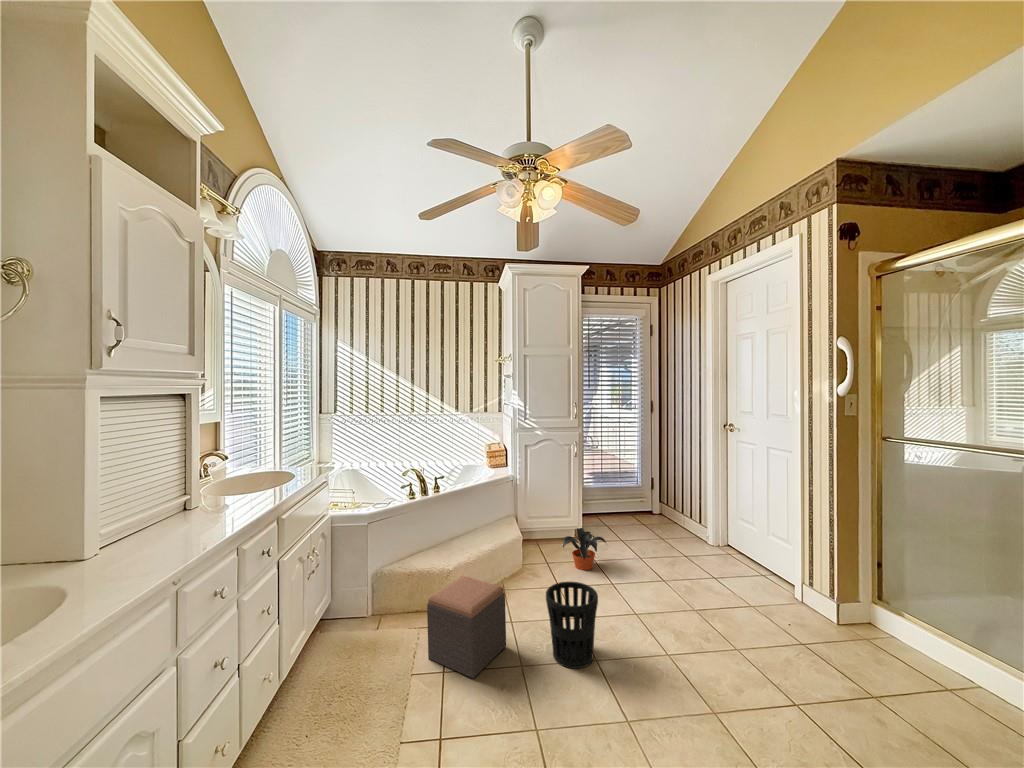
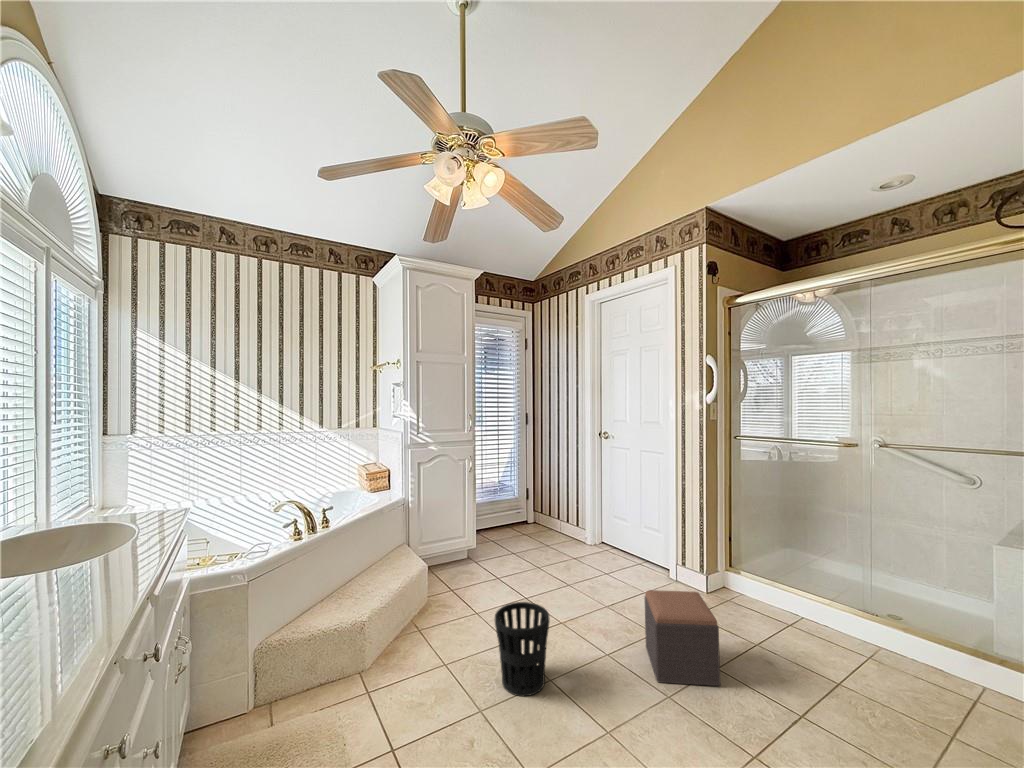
potted plant: present [563,528,606,570] -> none [464,545,511,590]
footstool: present [427,576,506,678] -> present [644,590,720,686]

